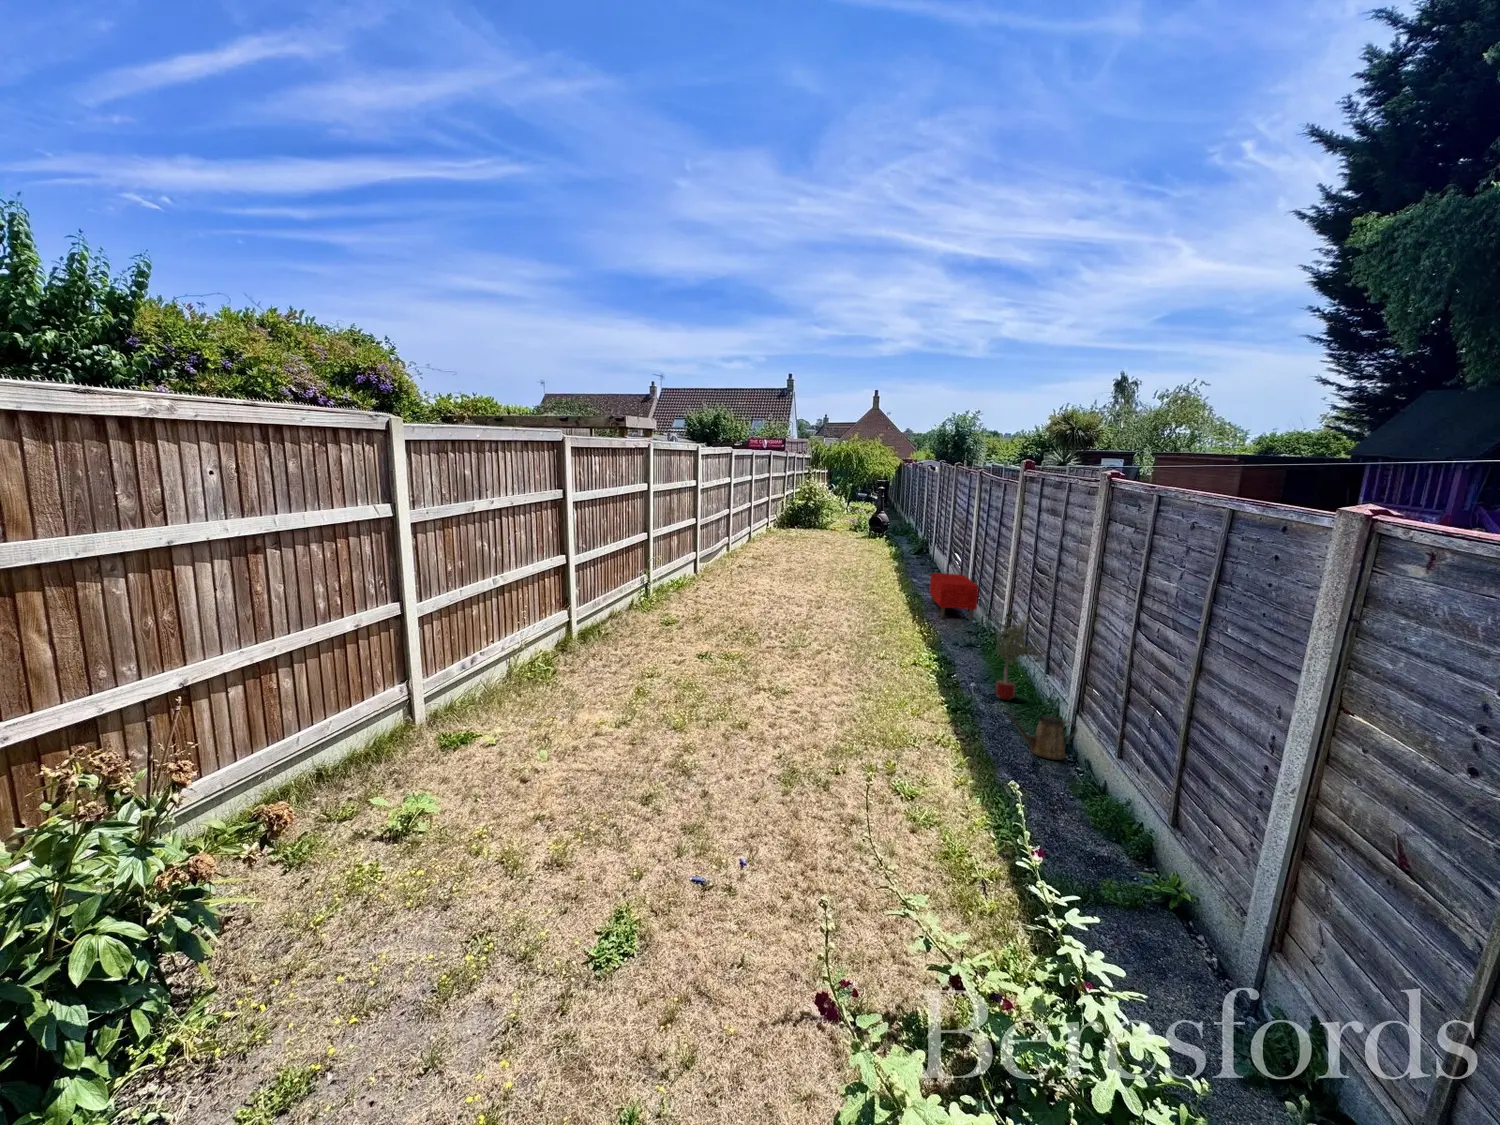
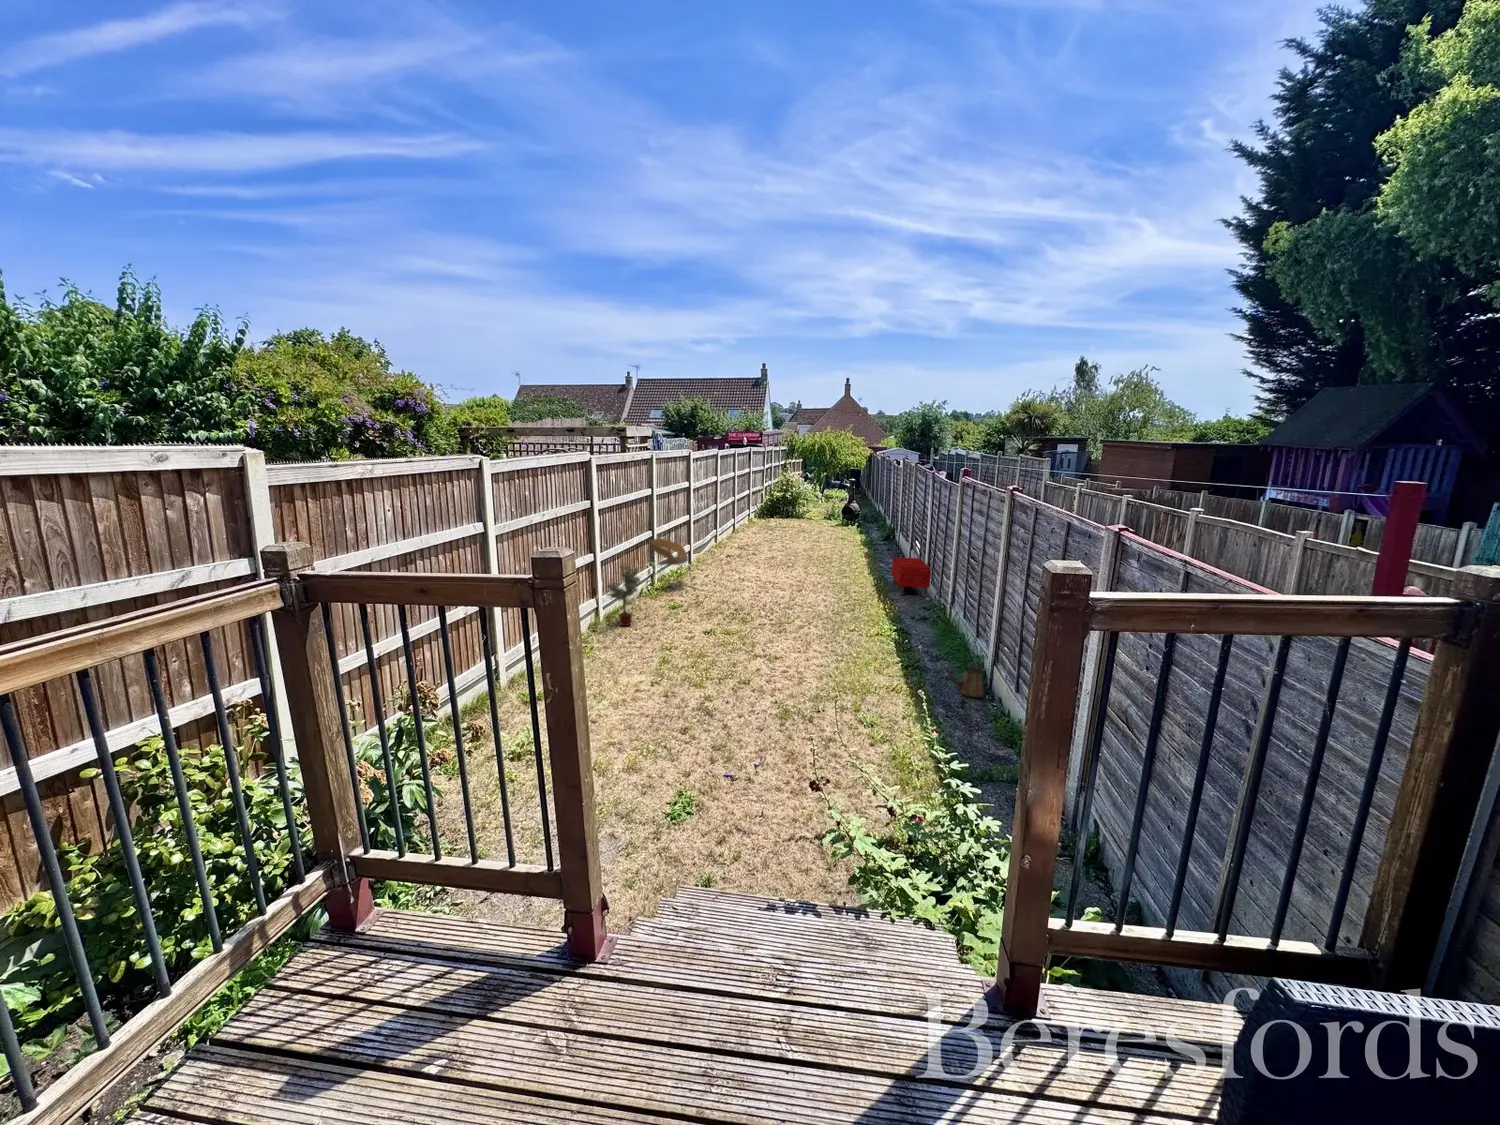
chair: none [638,543,692,612] -> present [651,538,688,591]
potted tree: present [995,611,1044,700] -> present [607,564,640,626]

